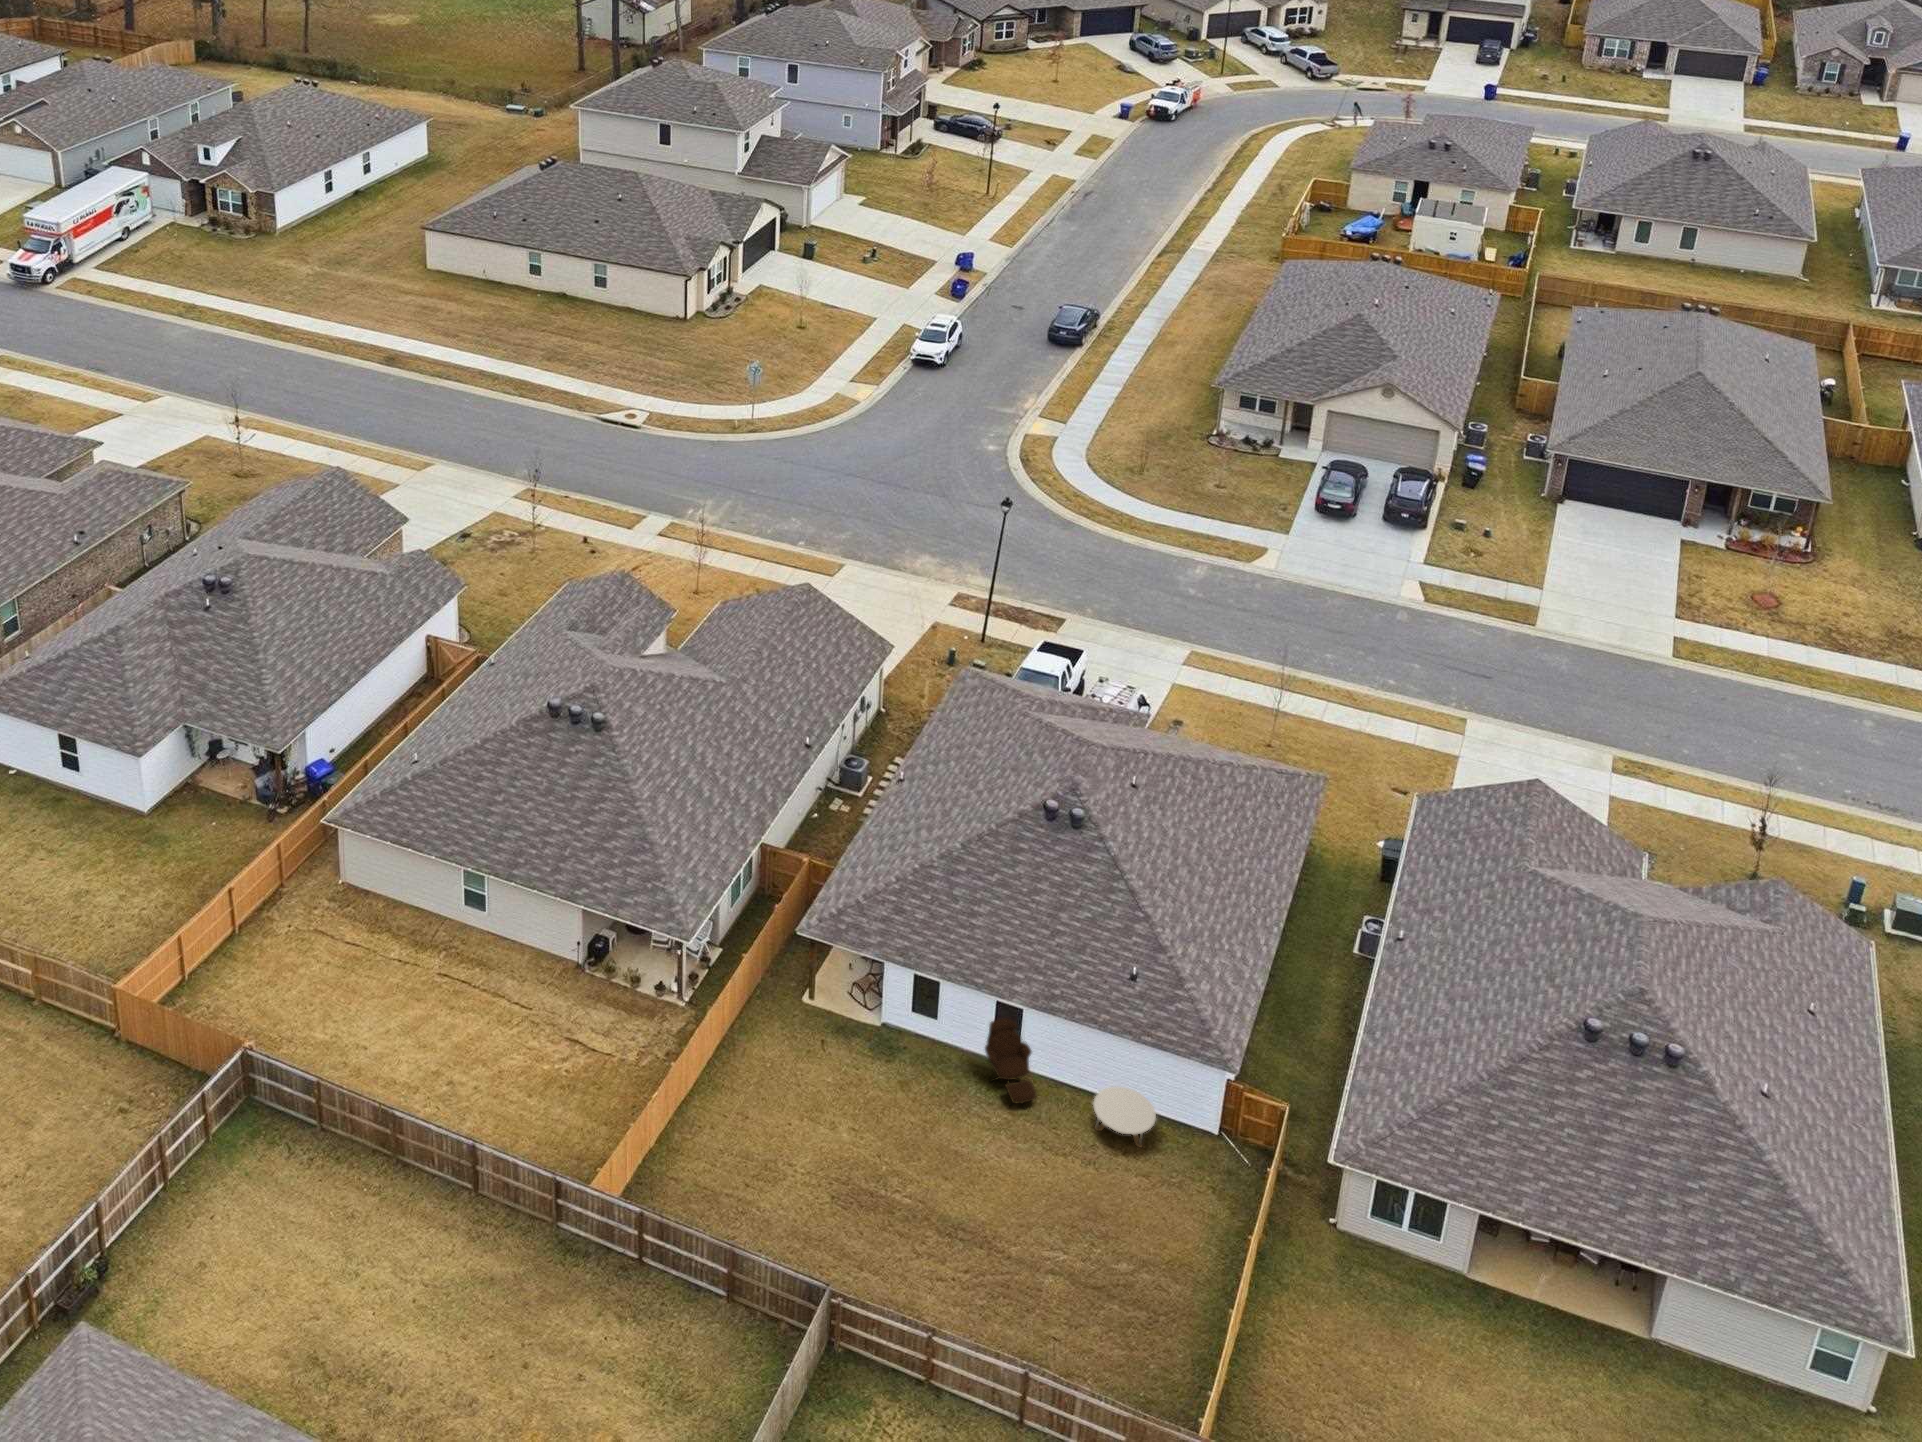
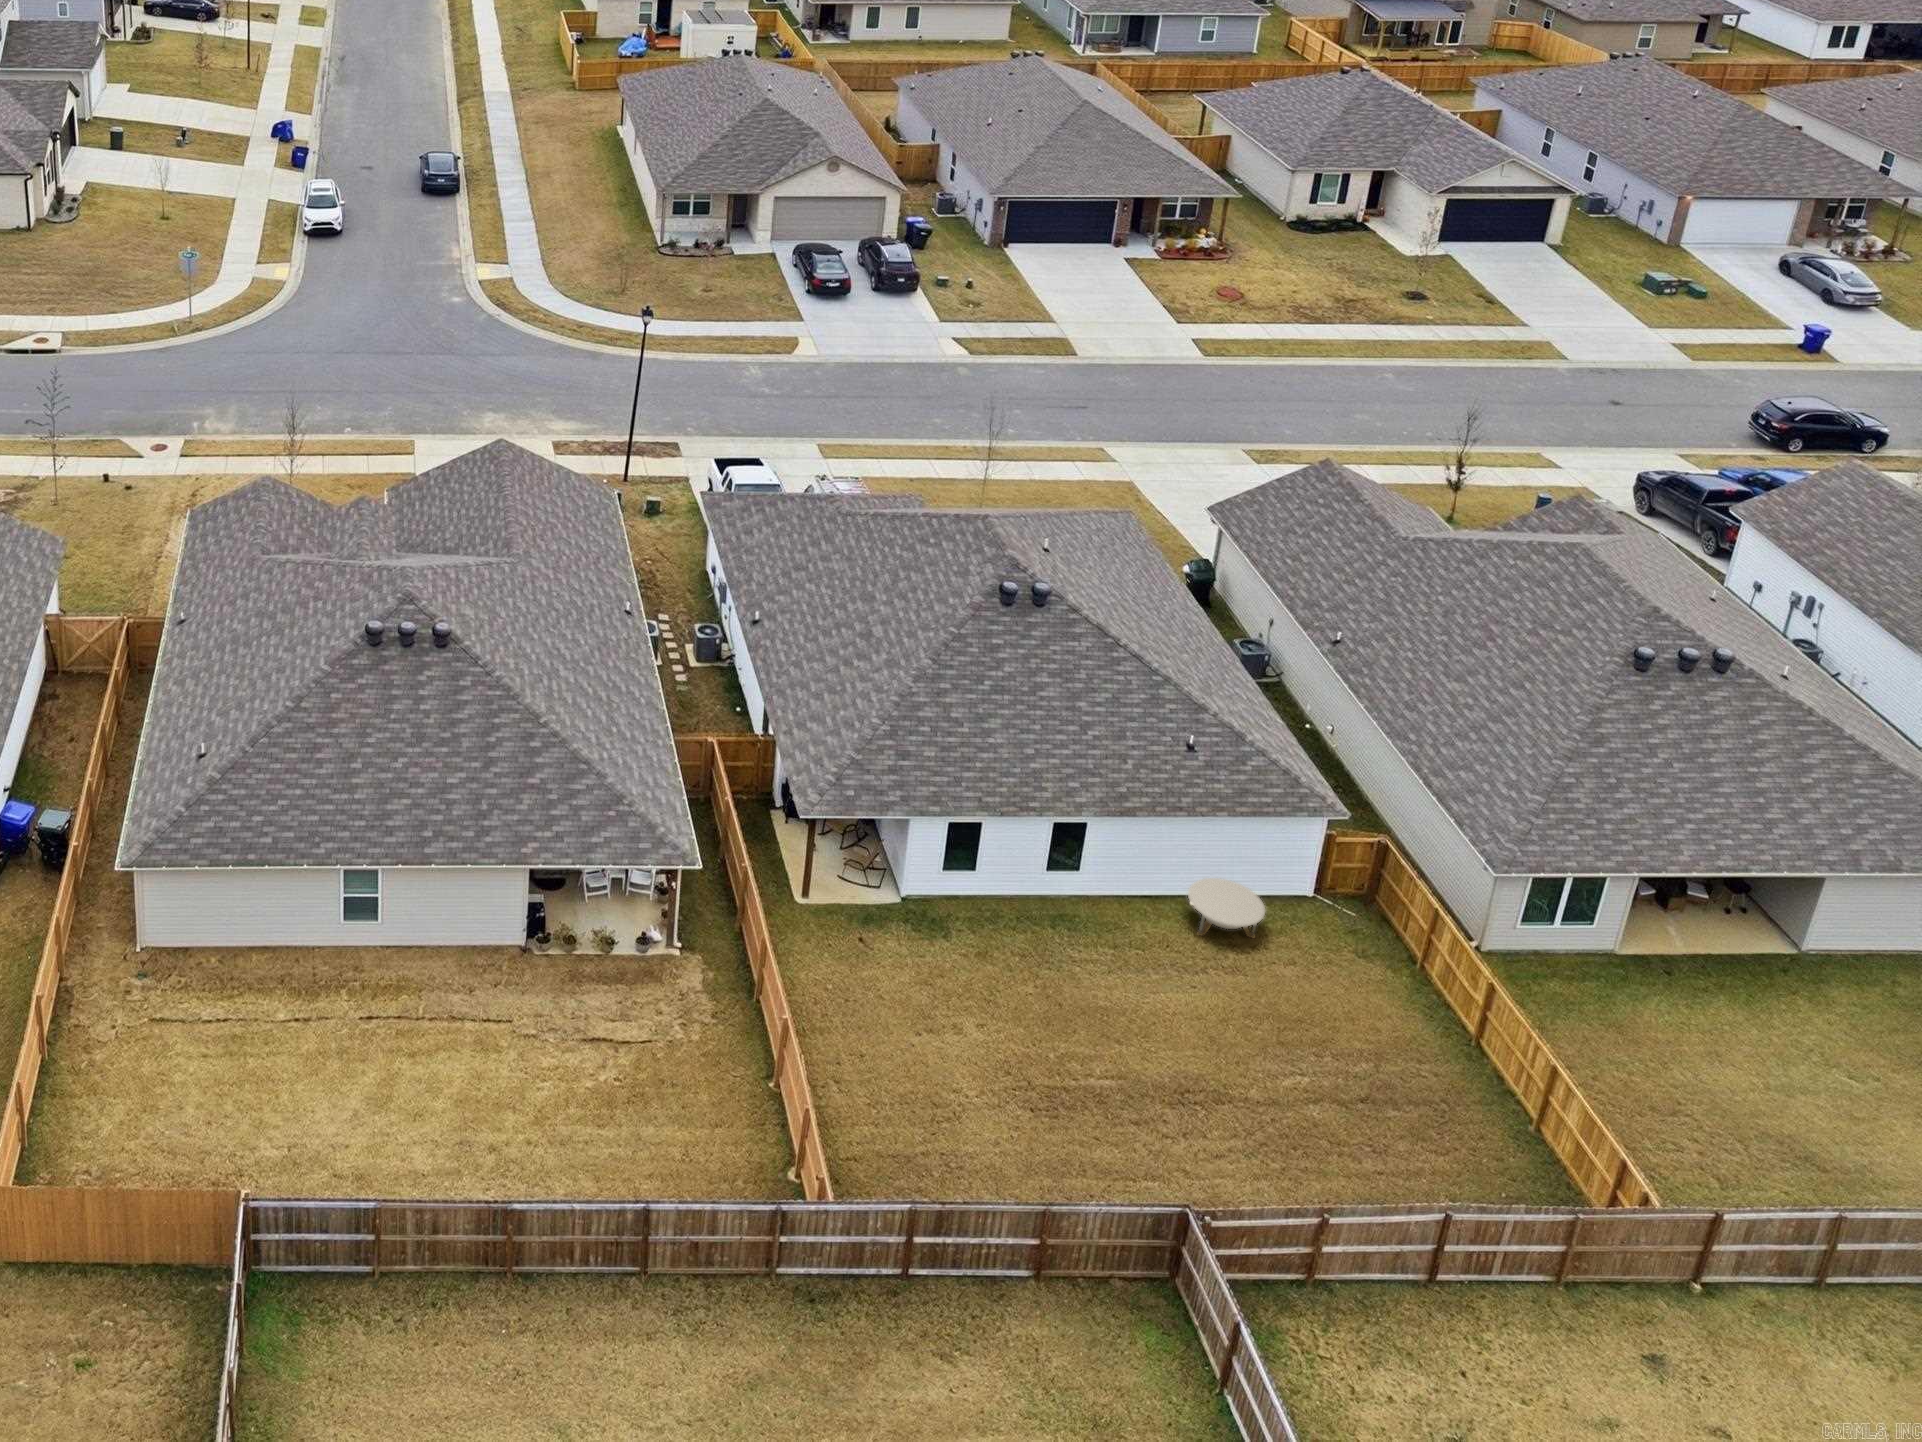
lounge chair: present [985,1018,1036,1104] -> none [1048,838,1127,941]

